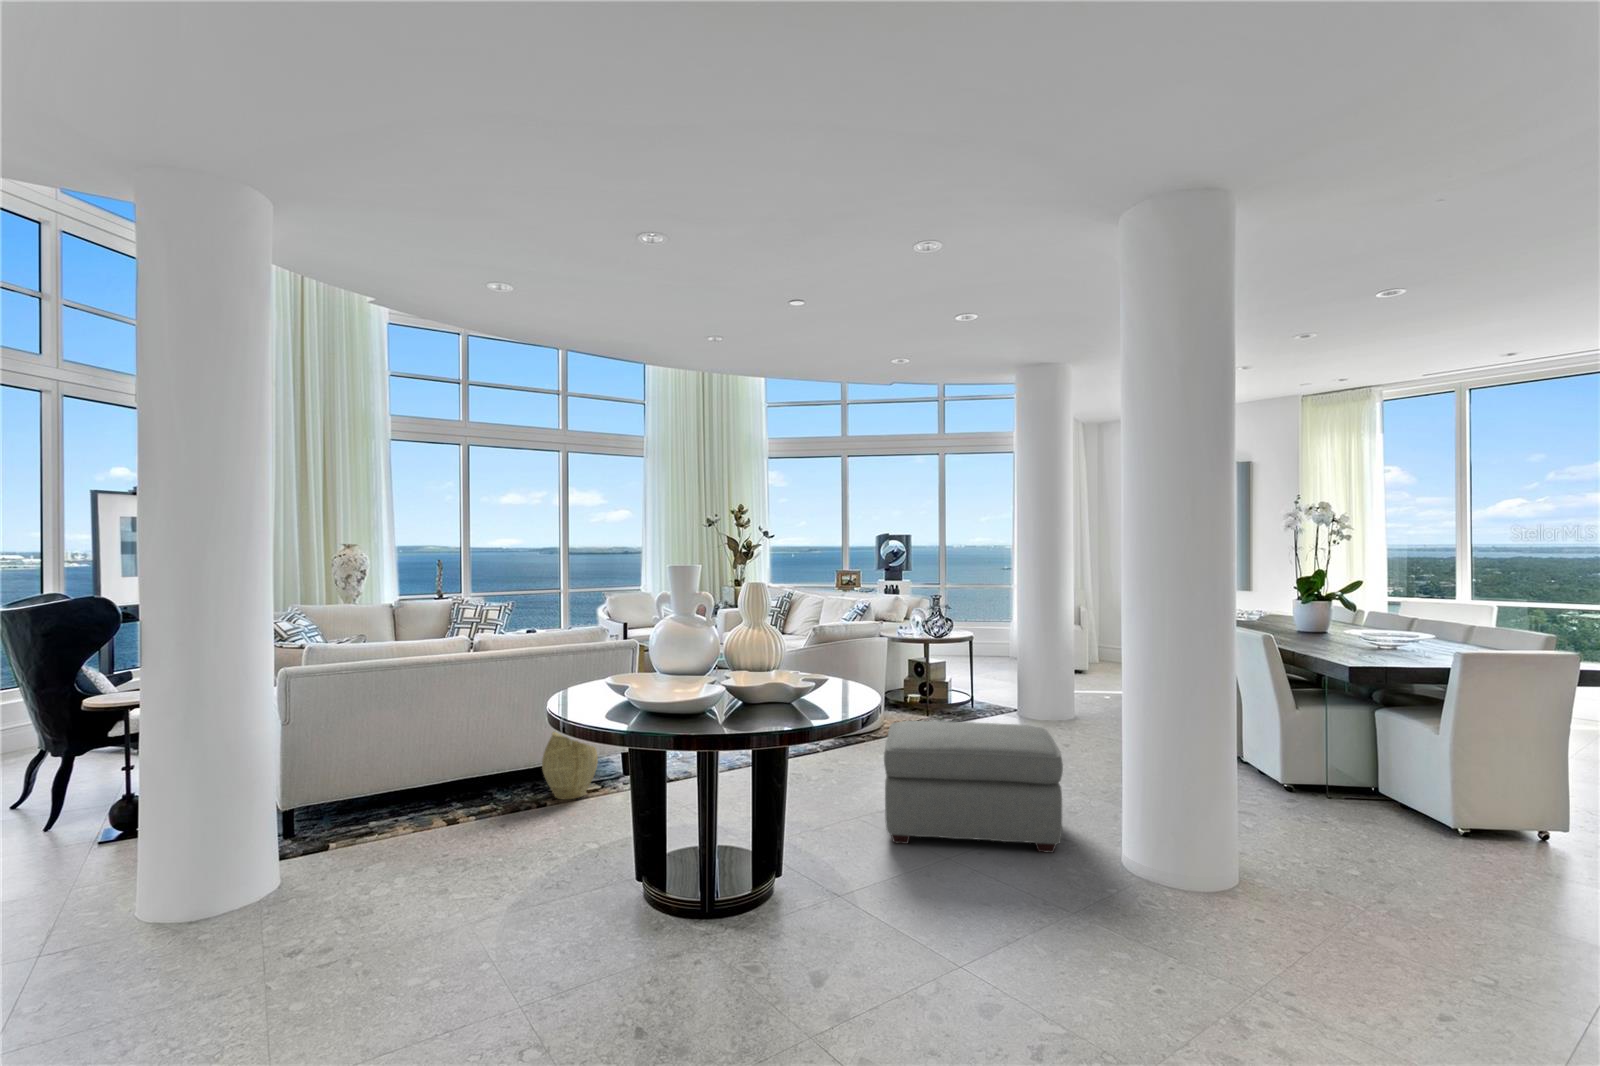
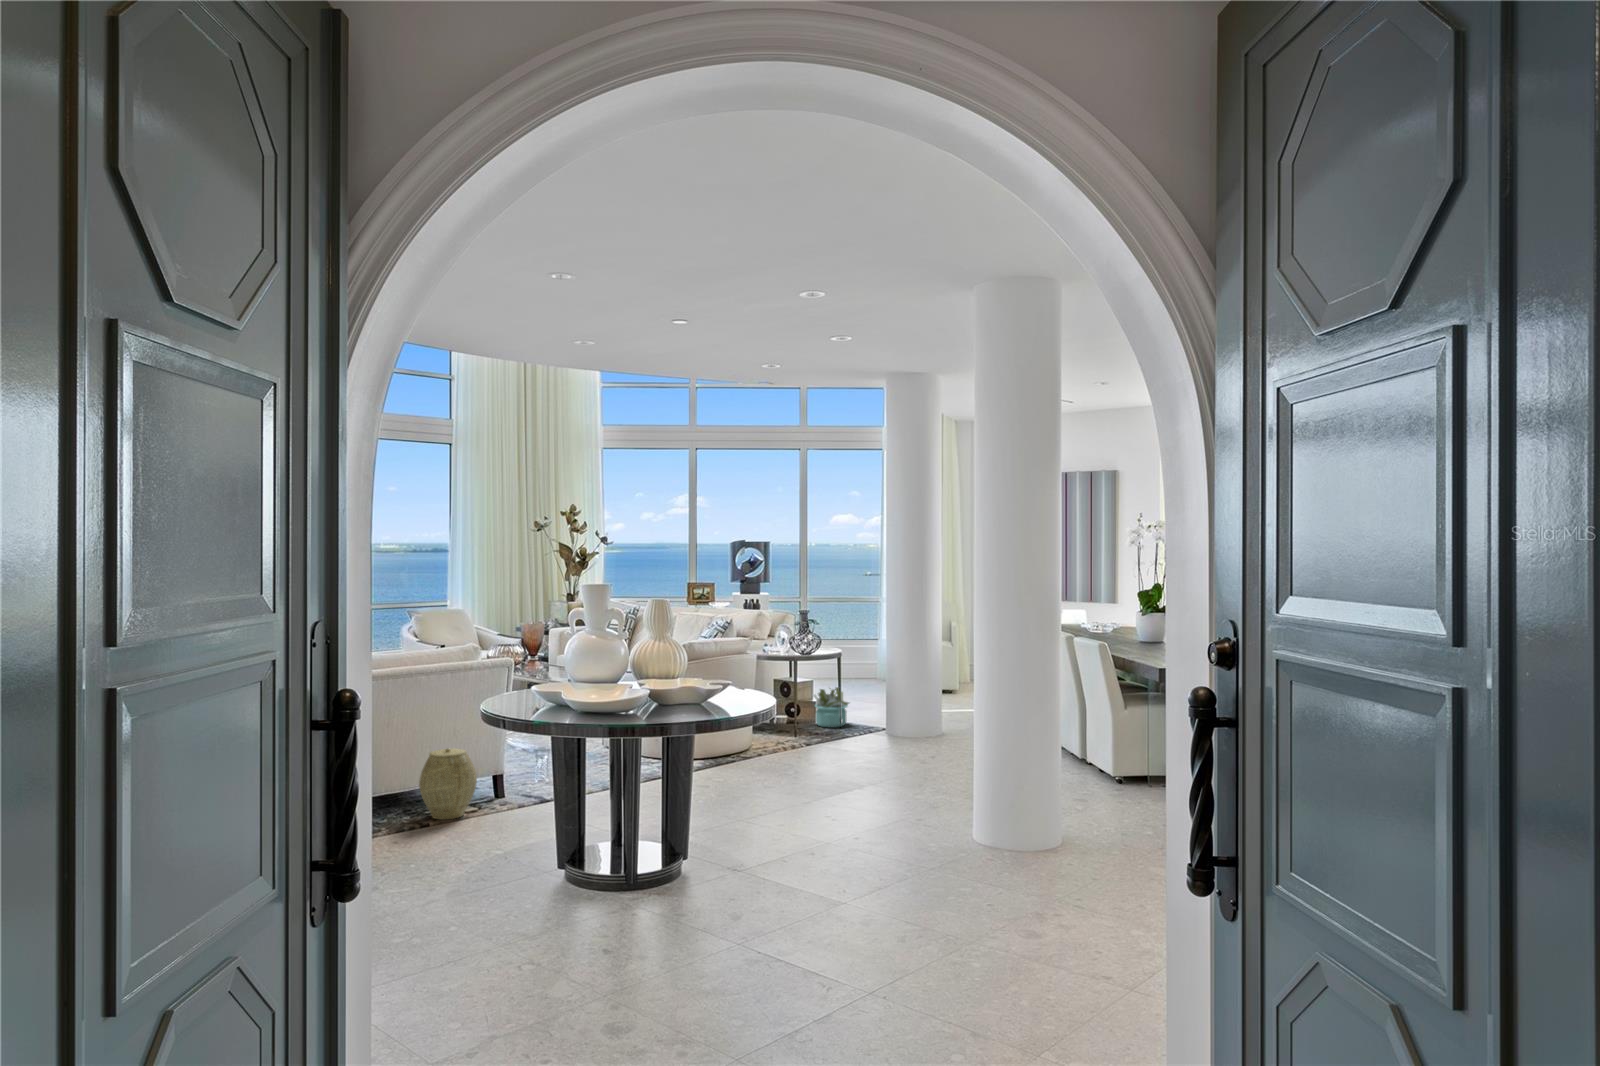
decorative plant: none [945,667,983,707] -> present [813,687,849,728]
ottoman: present [884,721,1063,853] -> none [771,728,926,835]

